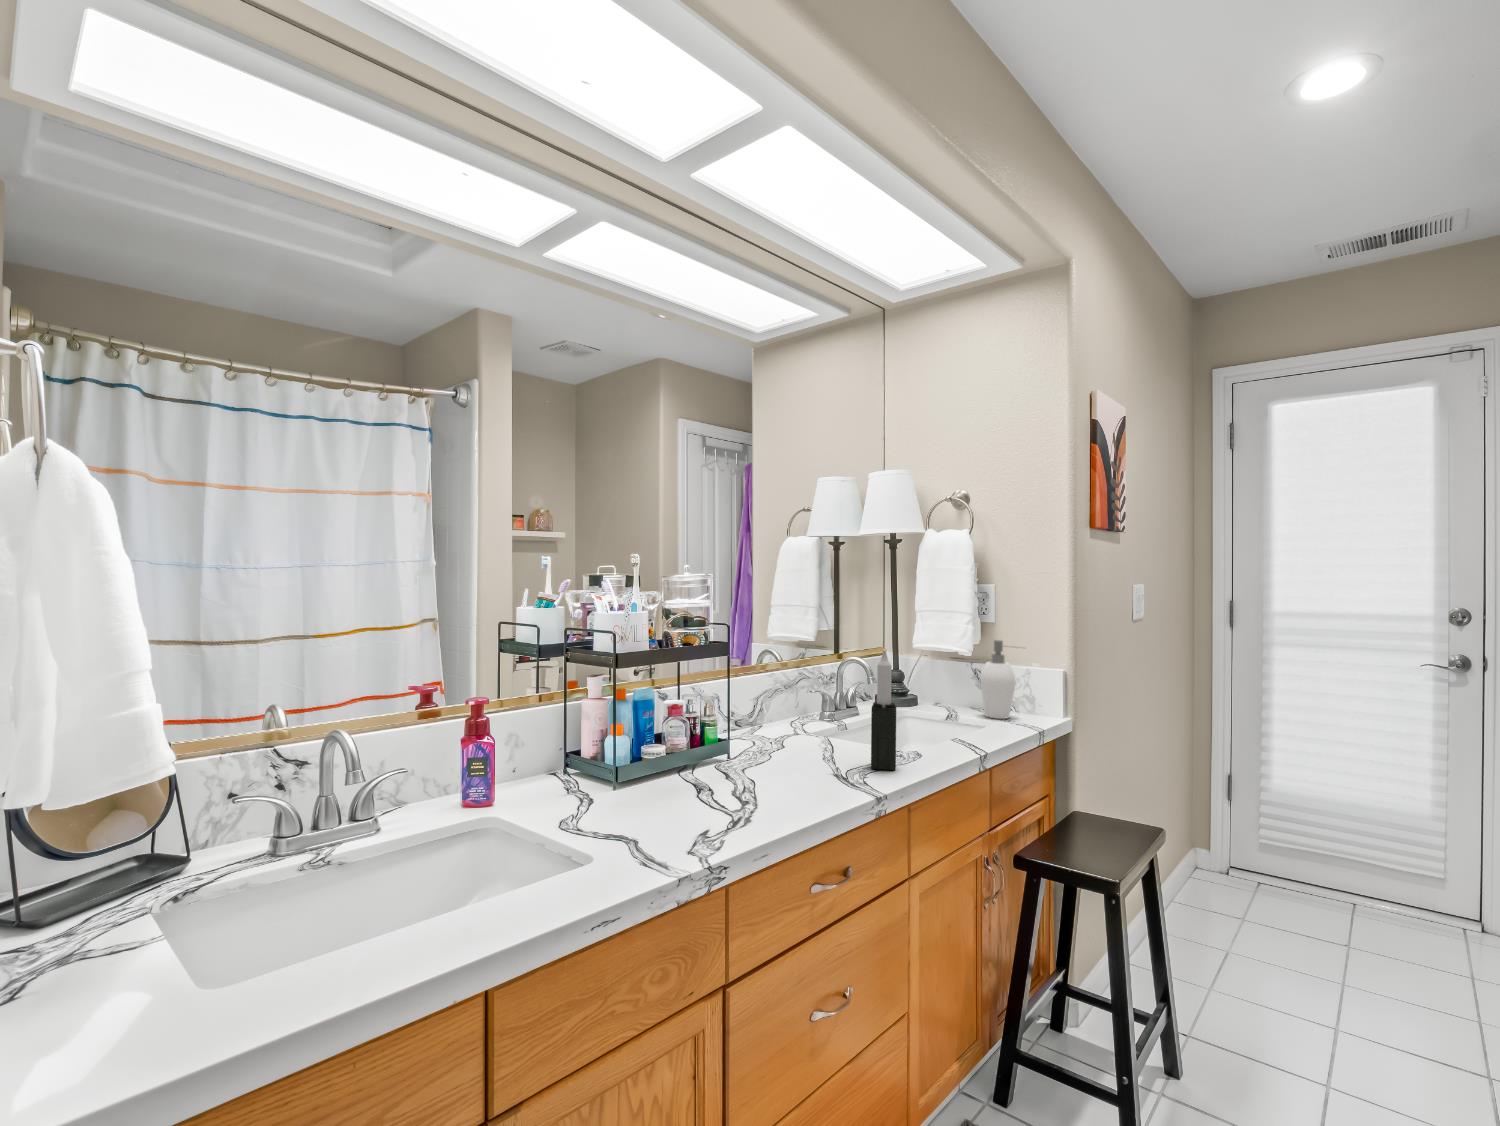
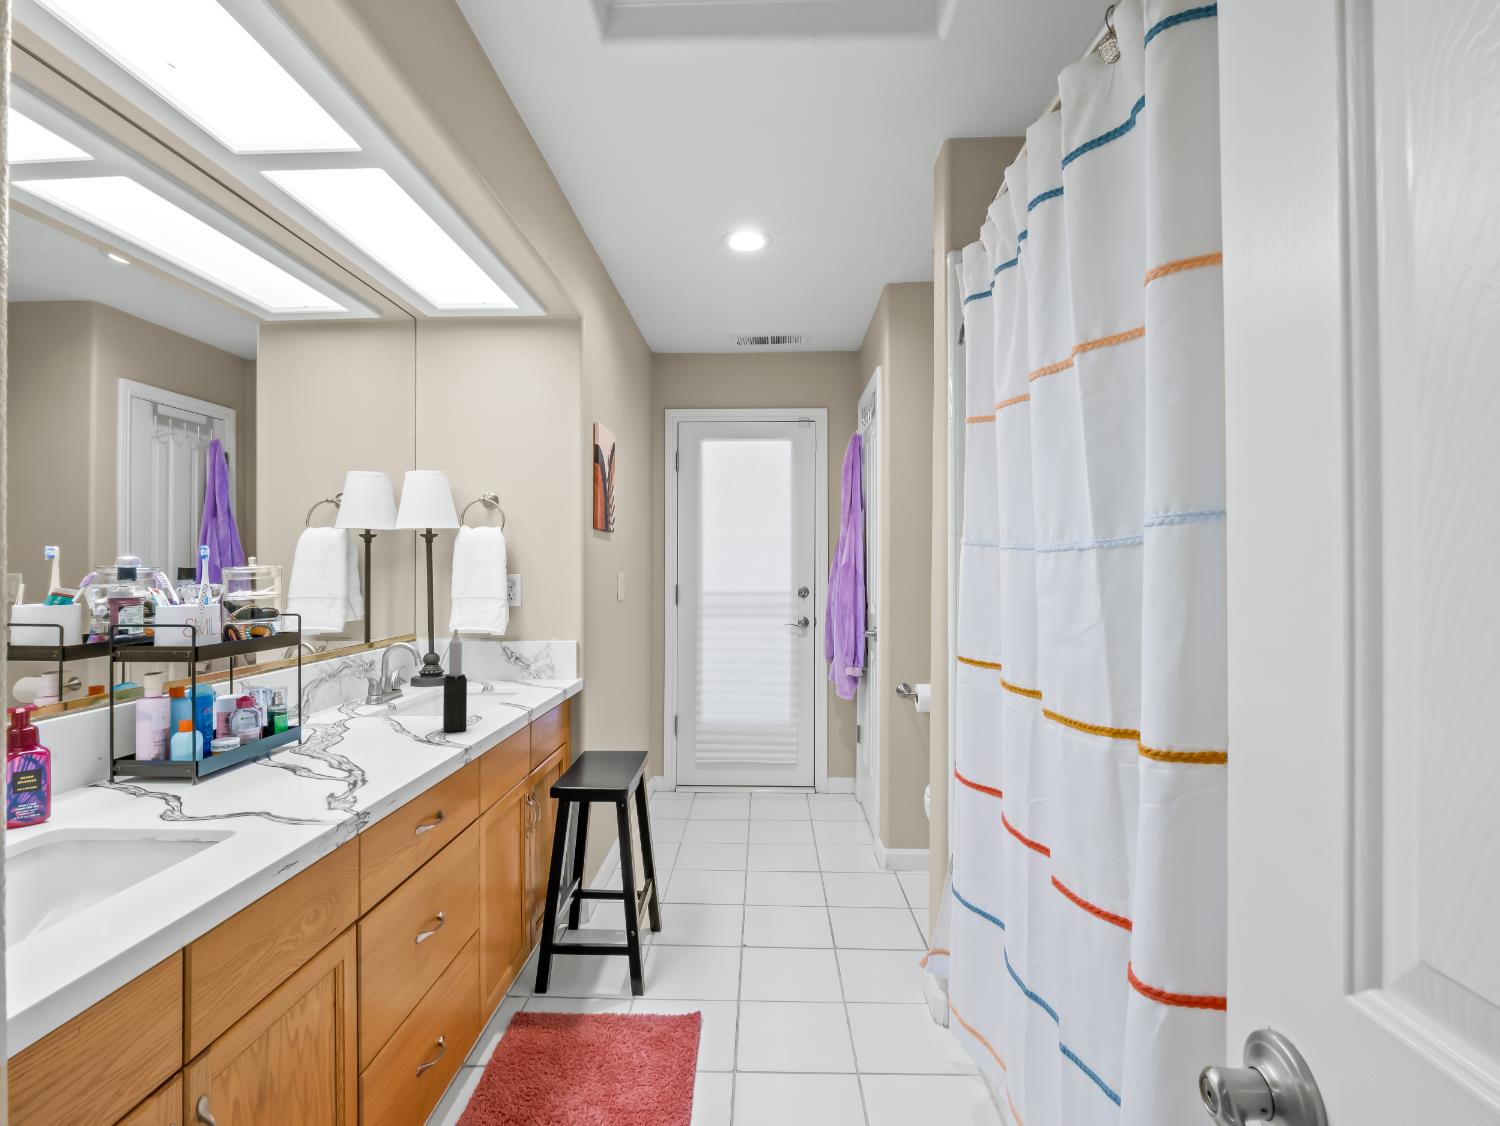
soap dispenser: present [980,640,1015,719] -> none [510,621,548,687]

